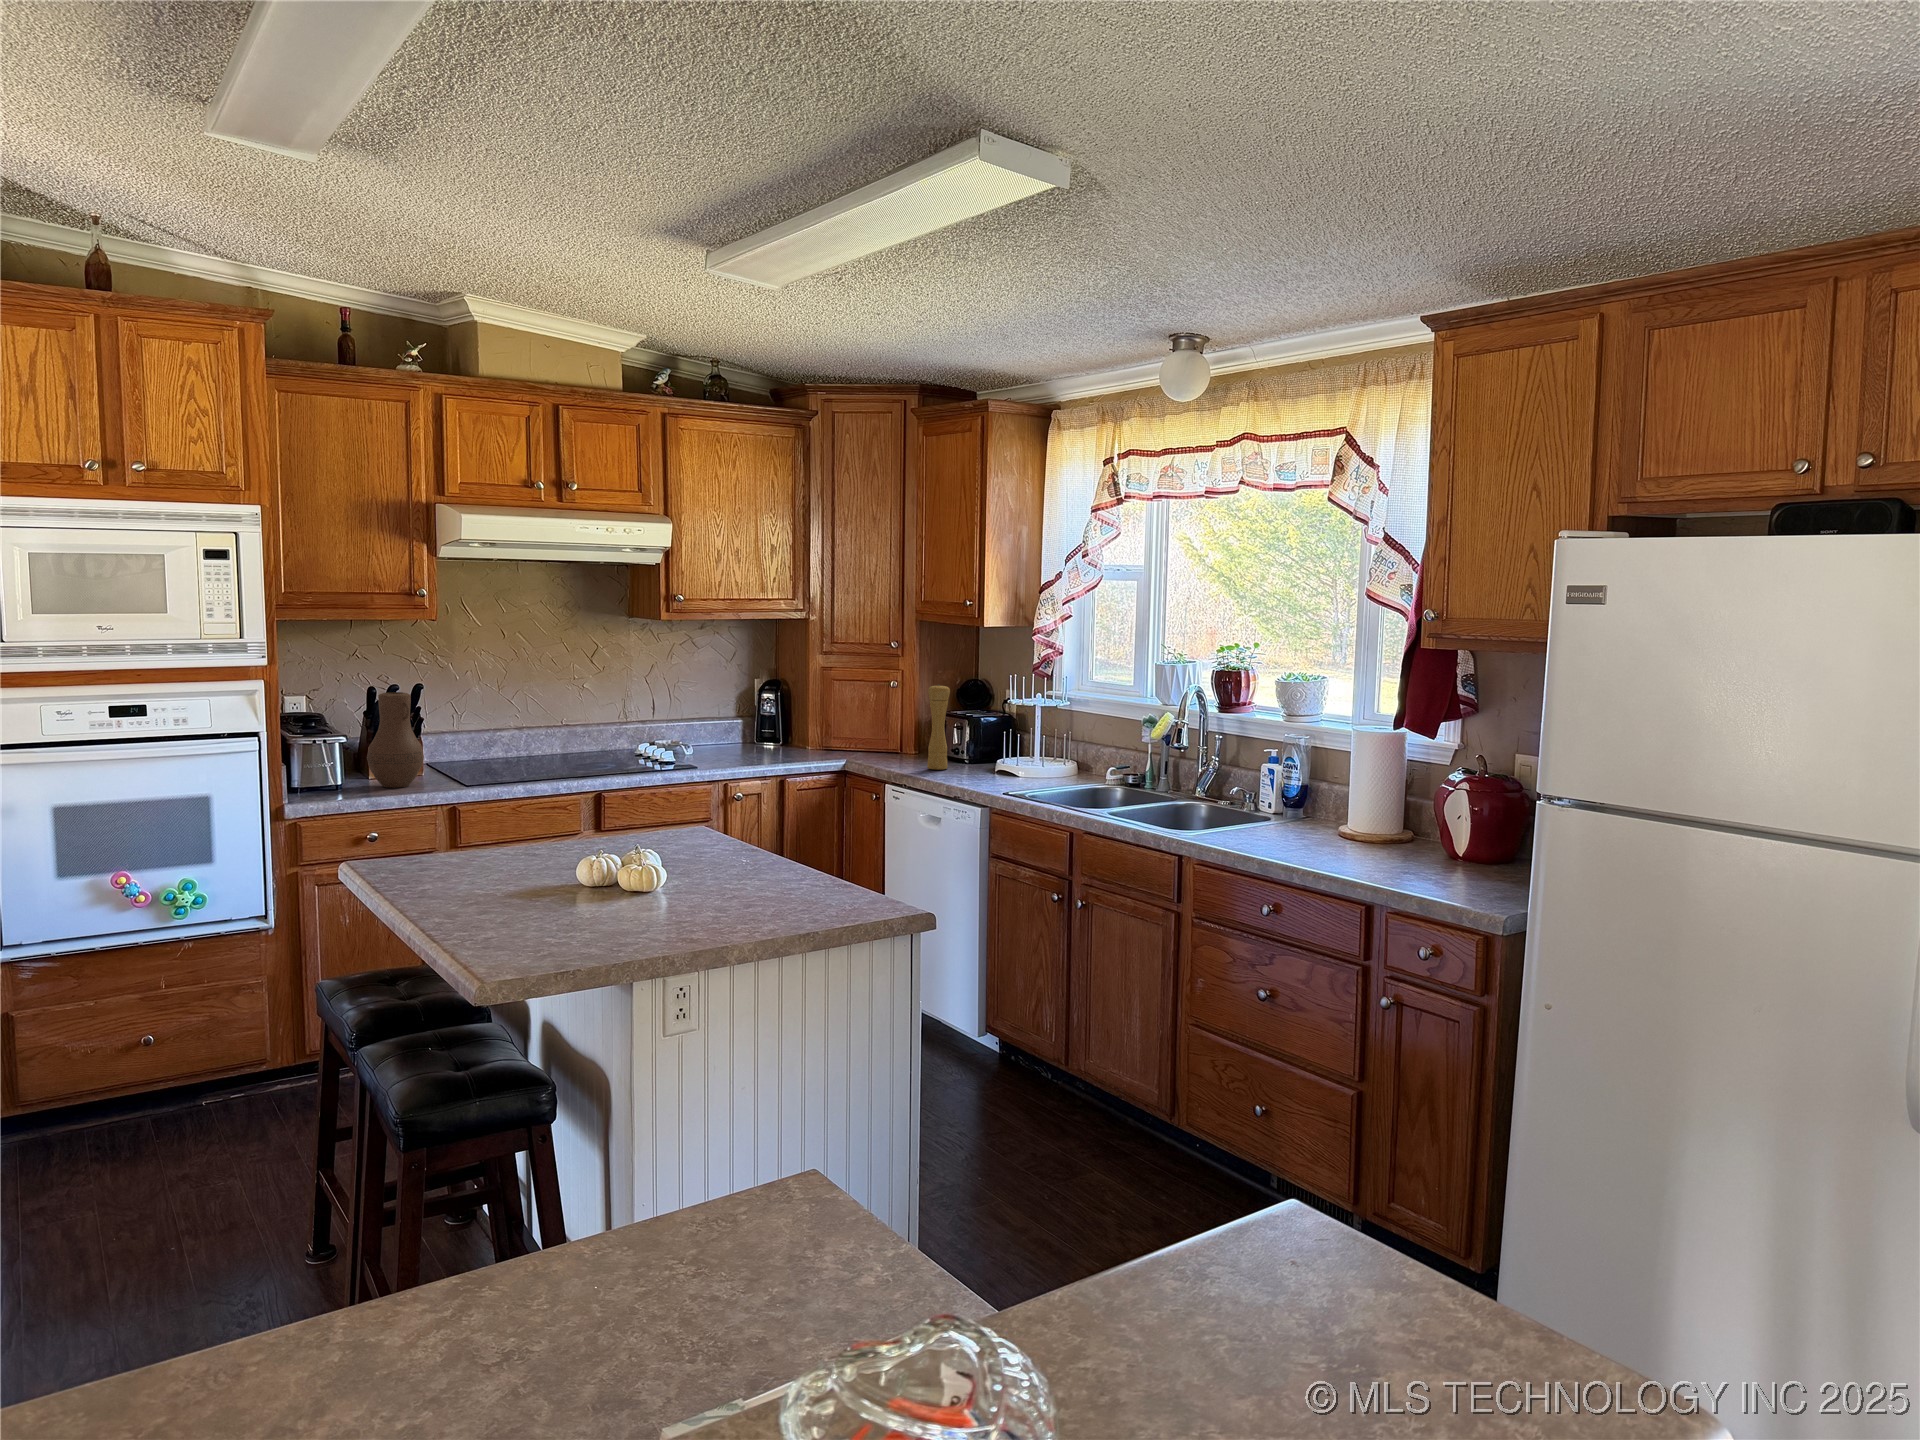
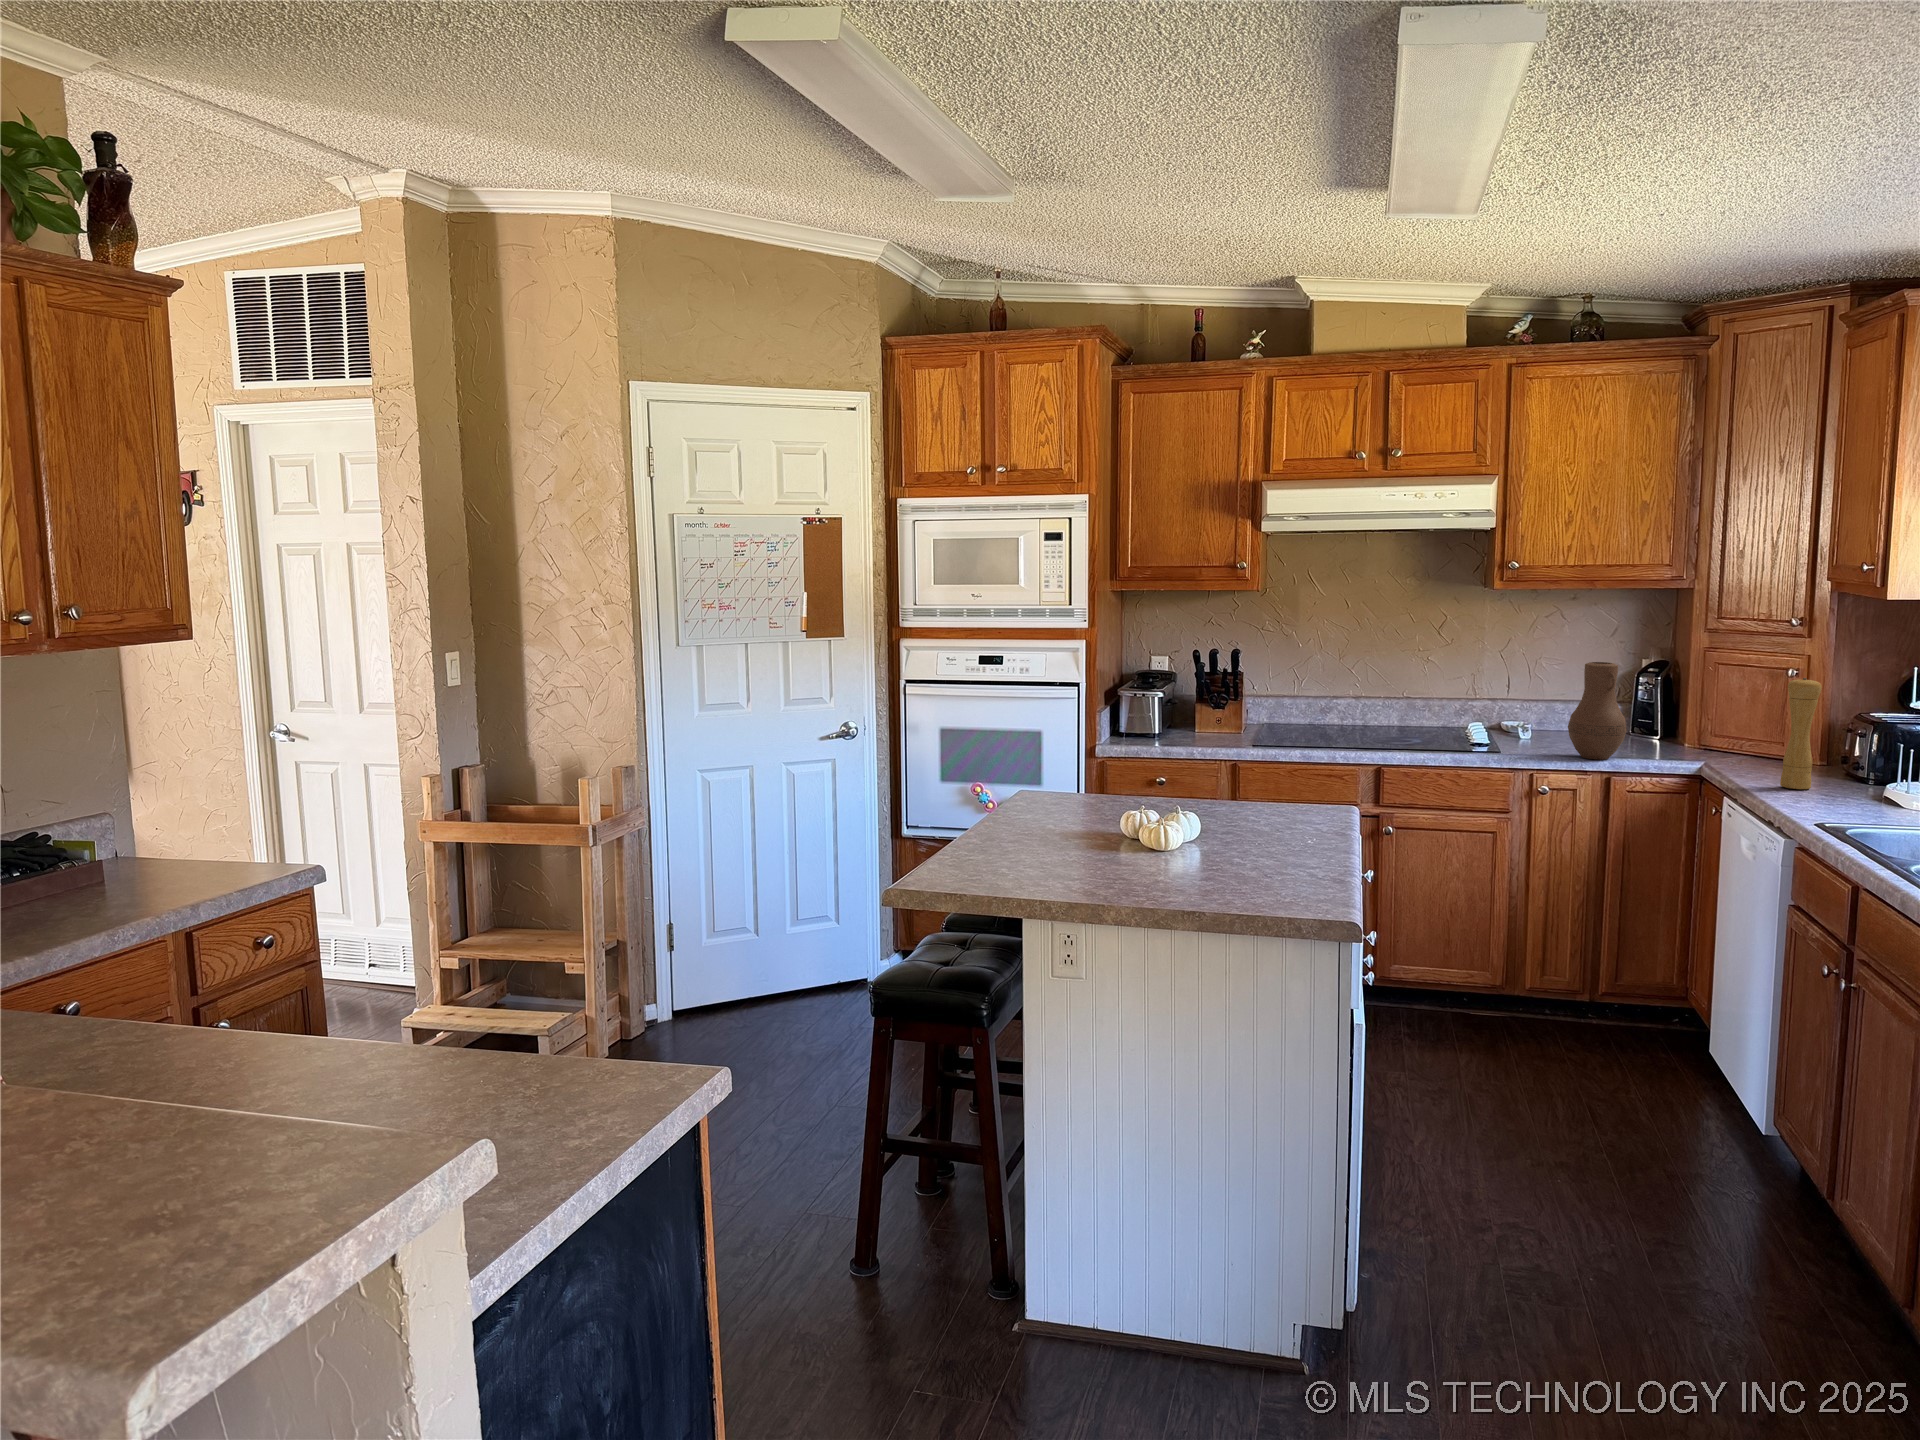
vase: present [367,692,424,788] -> present [1568,662,1627,760]

